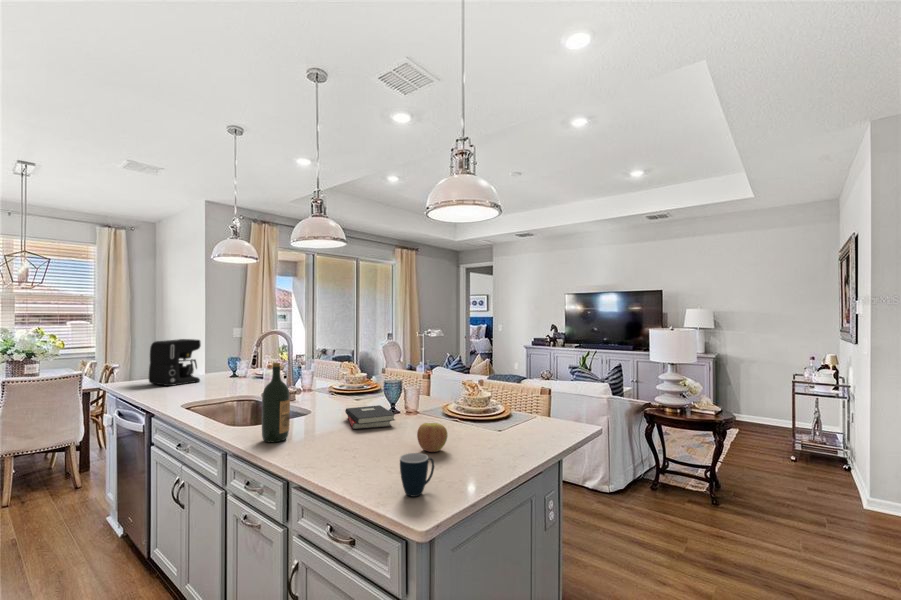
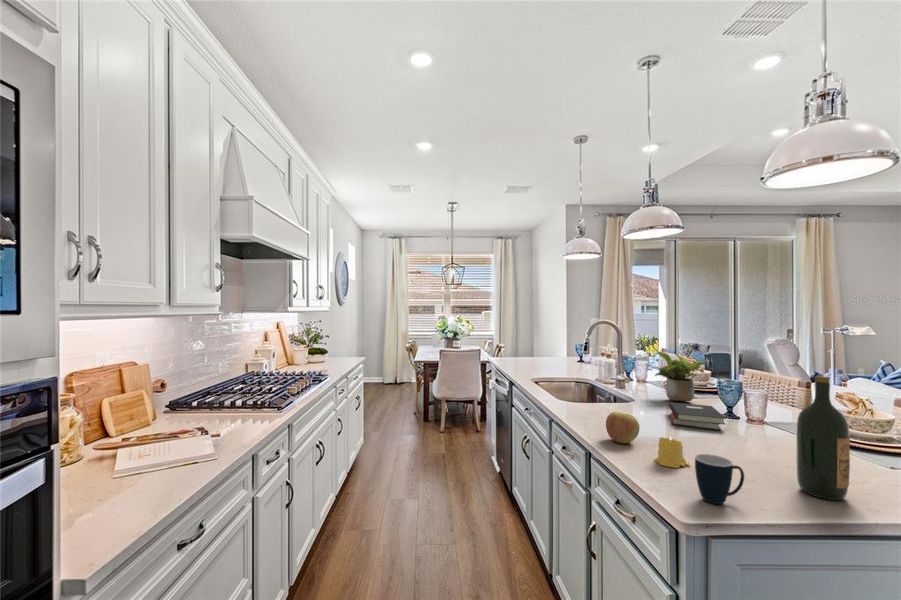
coffee maker: present [149,339,201,386] -> none [516,326,553,363]
potted plant: none [326,360,369,406] -> present [655,352,704,401]
wine bottle: present [262,363,290,442] -> present [796,376,850,500]
apple: present [417,423,448,452] -> present [606,412,640,443]
candle: none [354,442,384,474] -> present [654,437,690,468]

